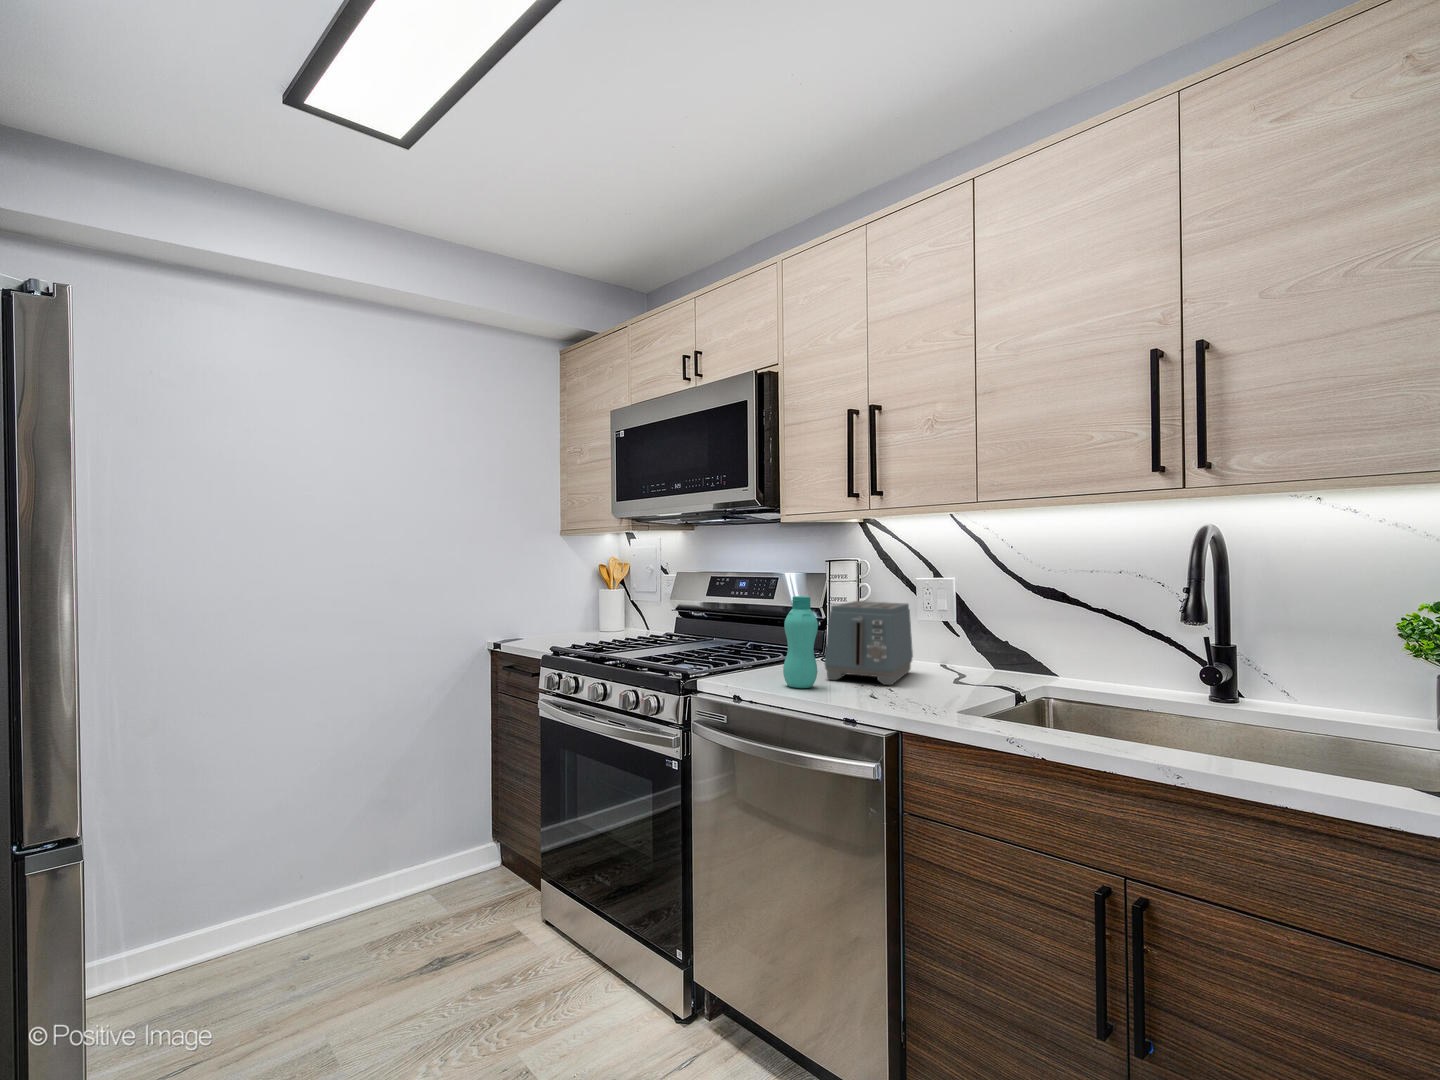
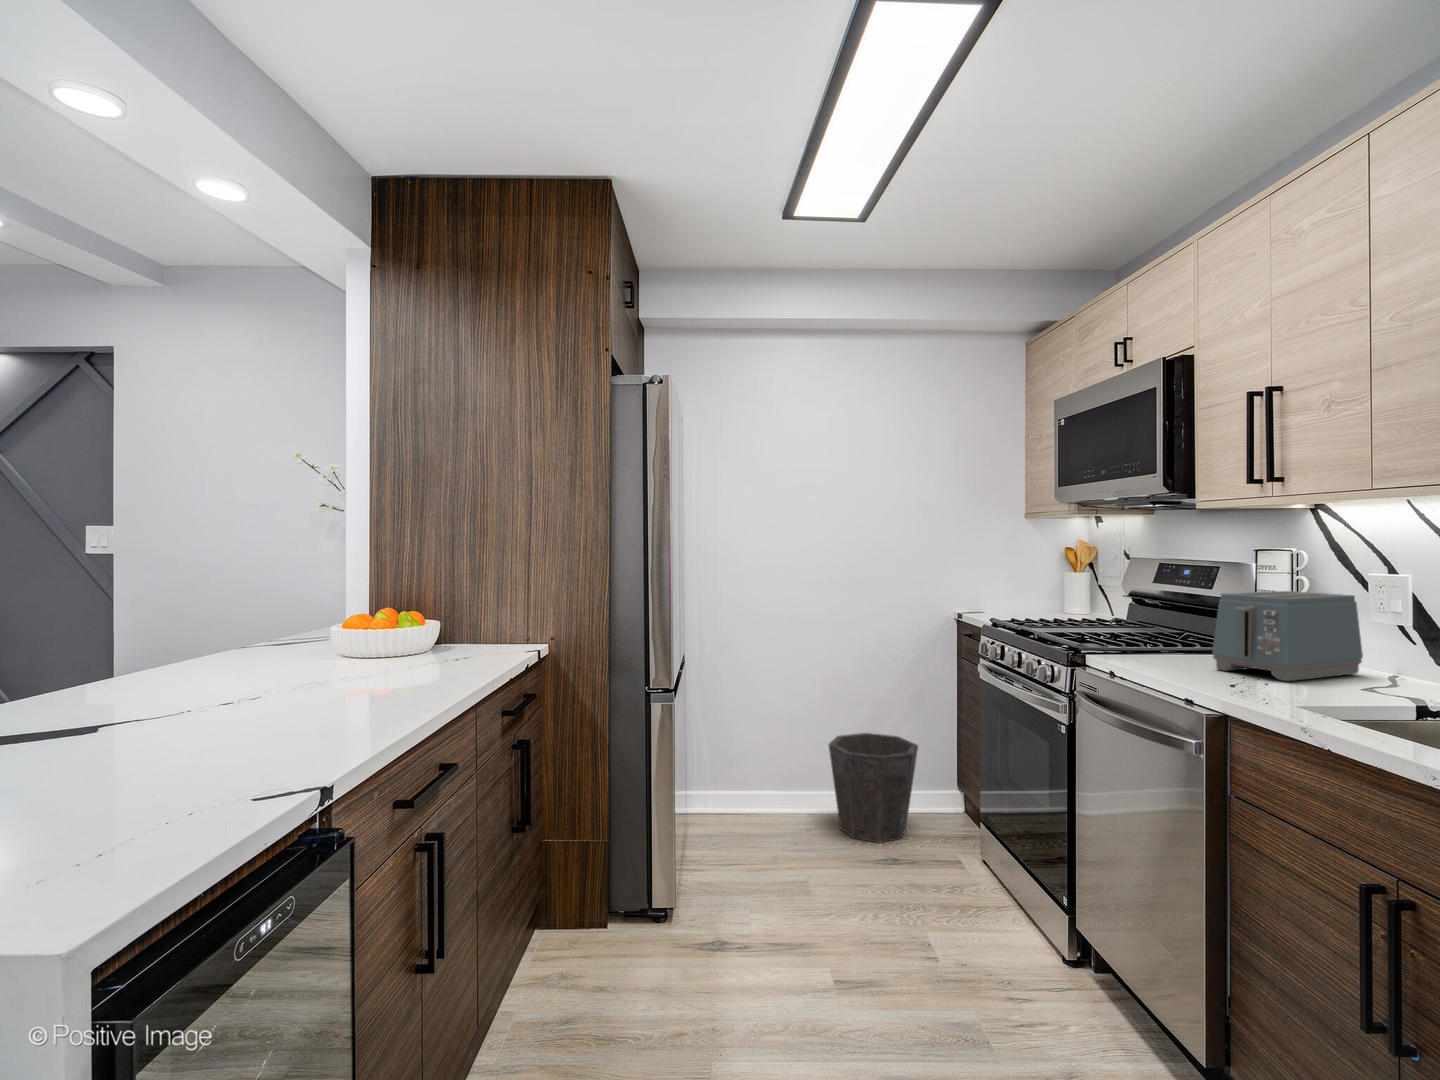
bottle: present [783,596,818,688] -> none [1149,582,1185,672]
waste bin: none [338,796,458,948] -> present [829,733,918,843]

